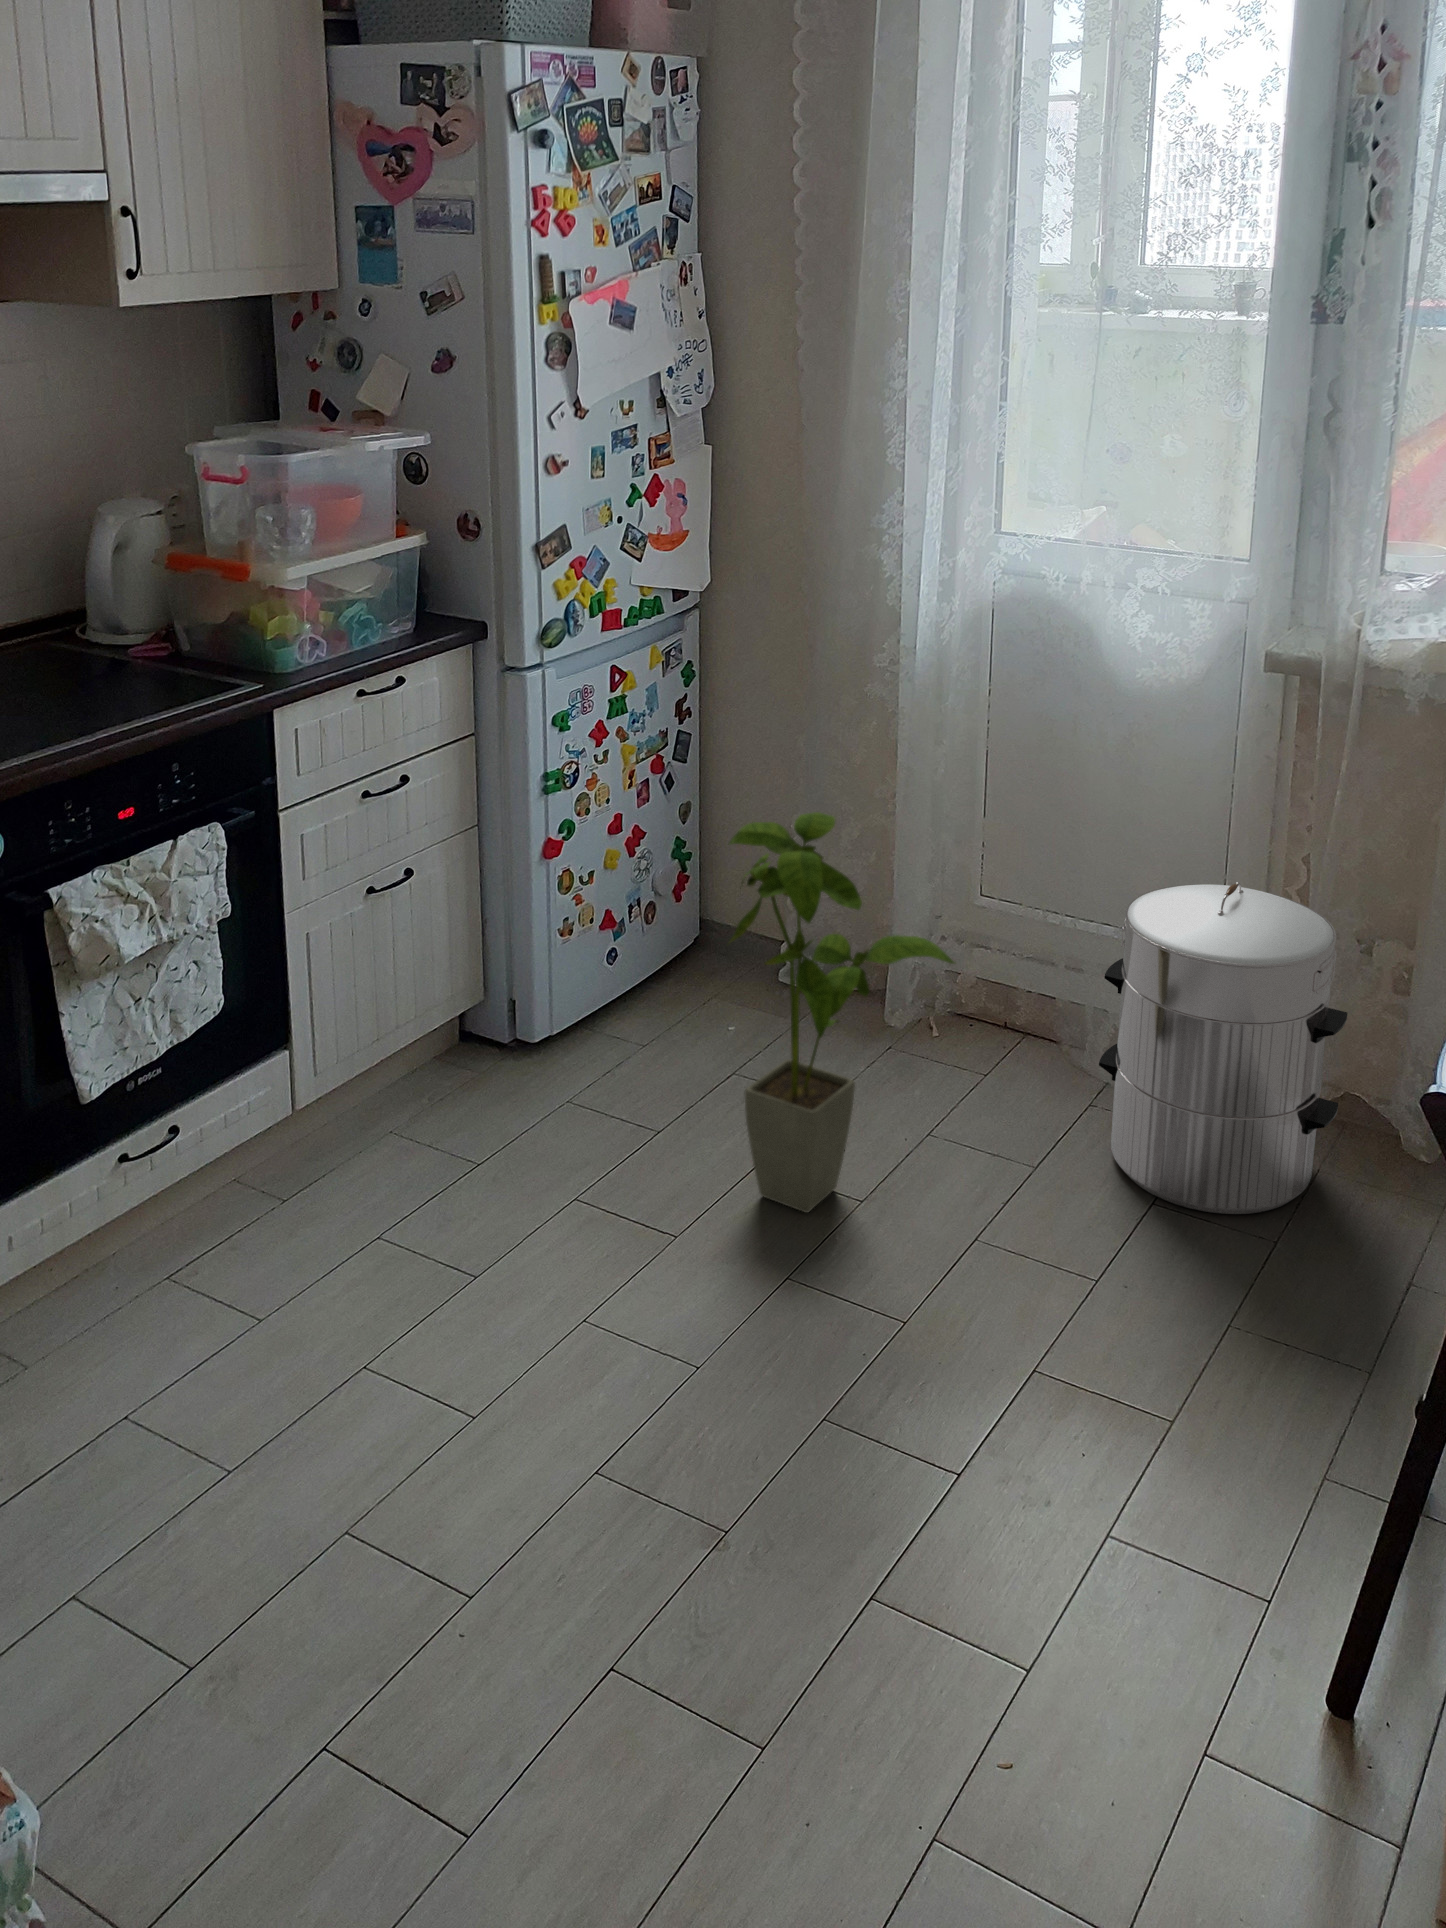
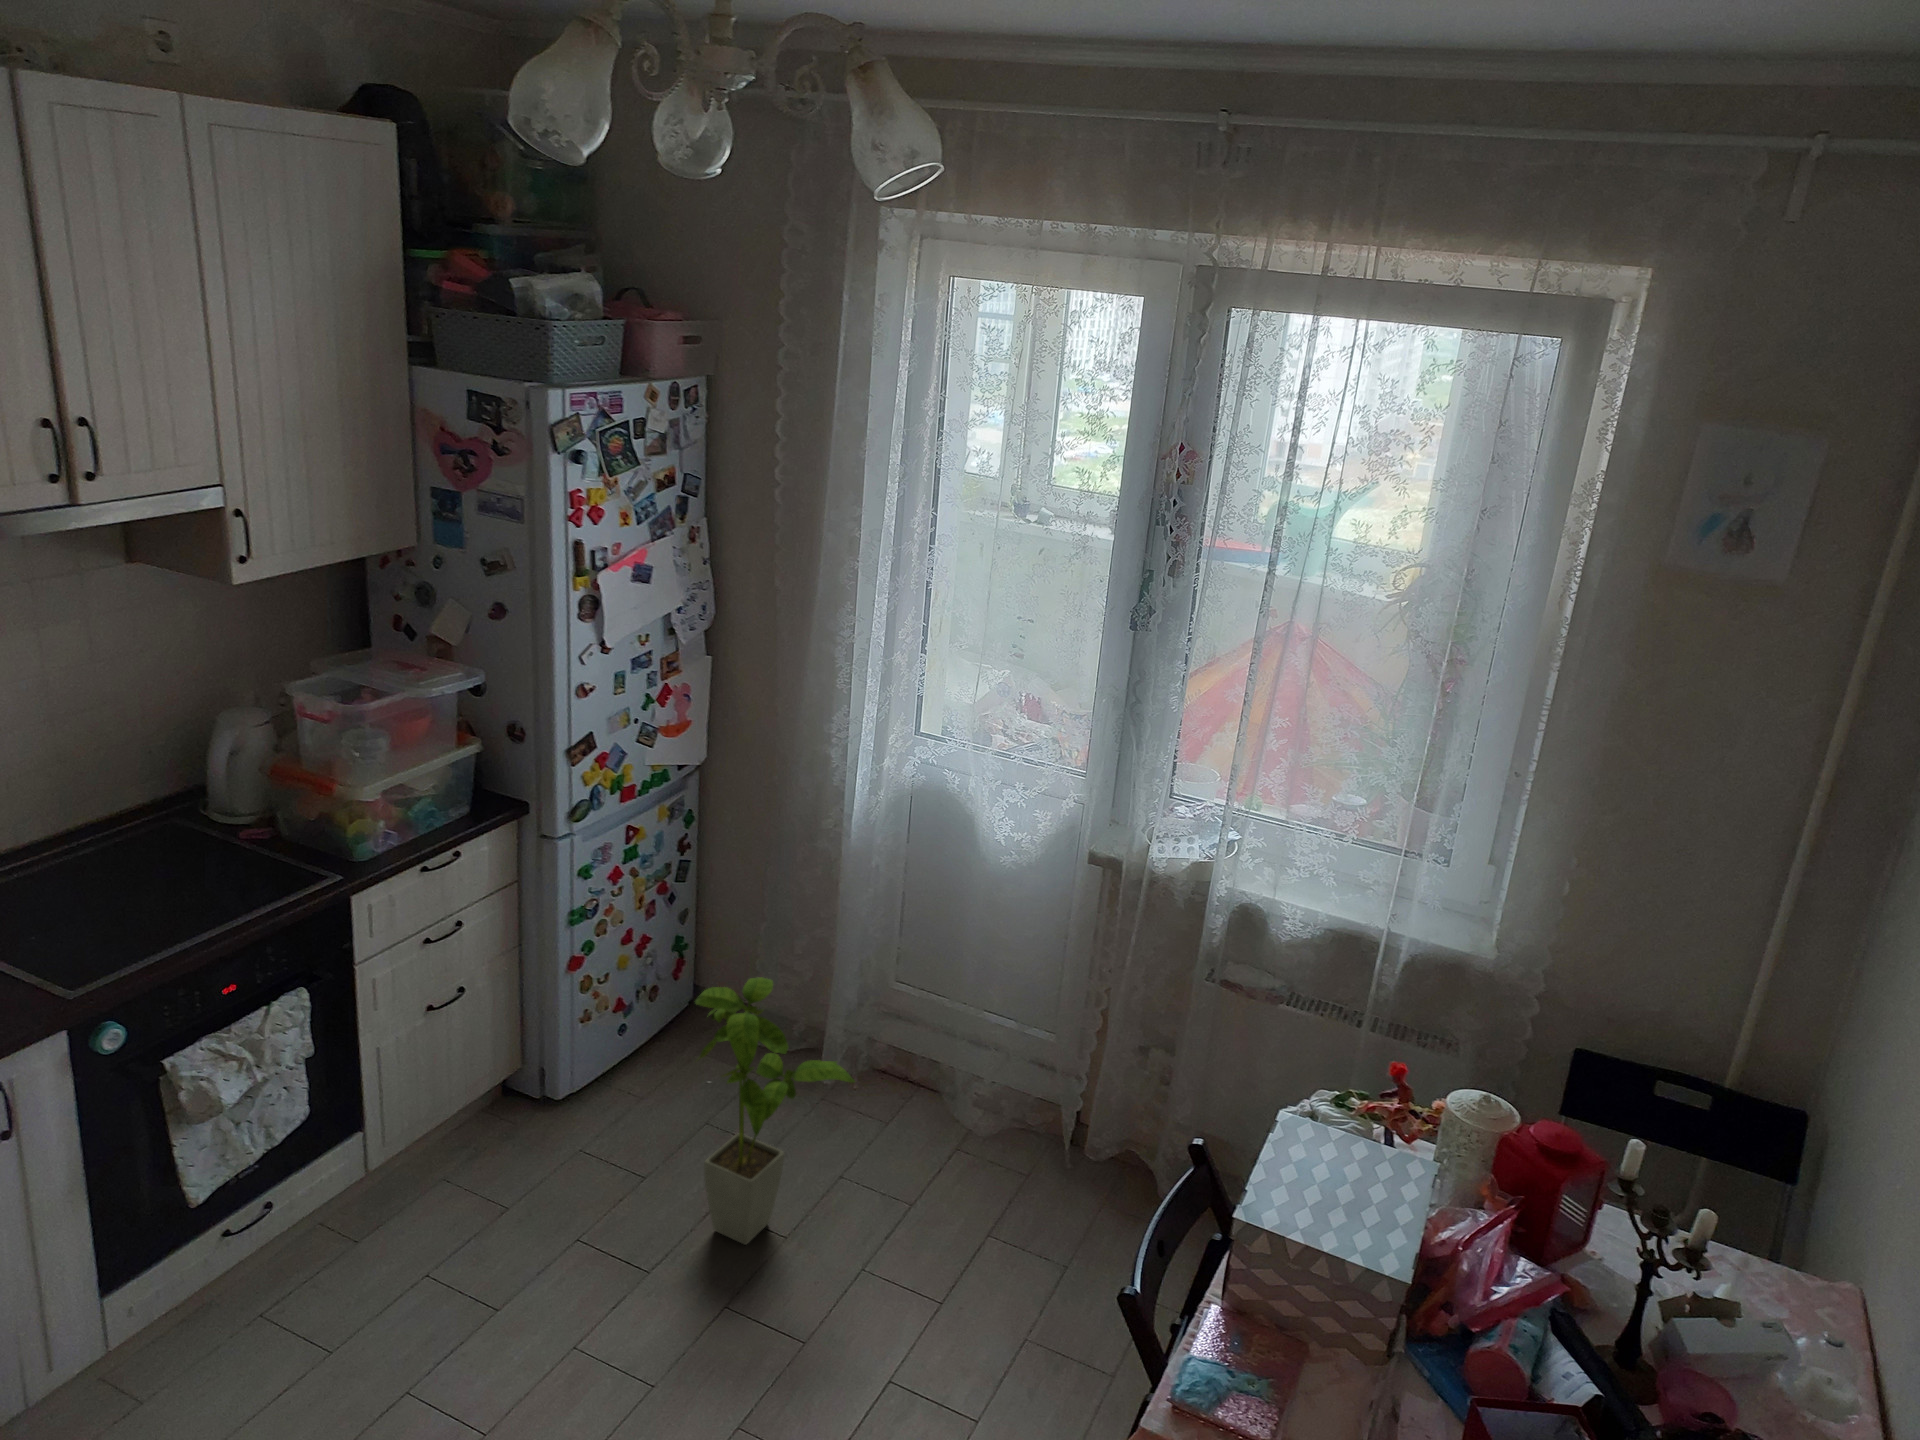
waste bin: present [1099,882,1347,1214] -> none [960,1006,1124,1240]

